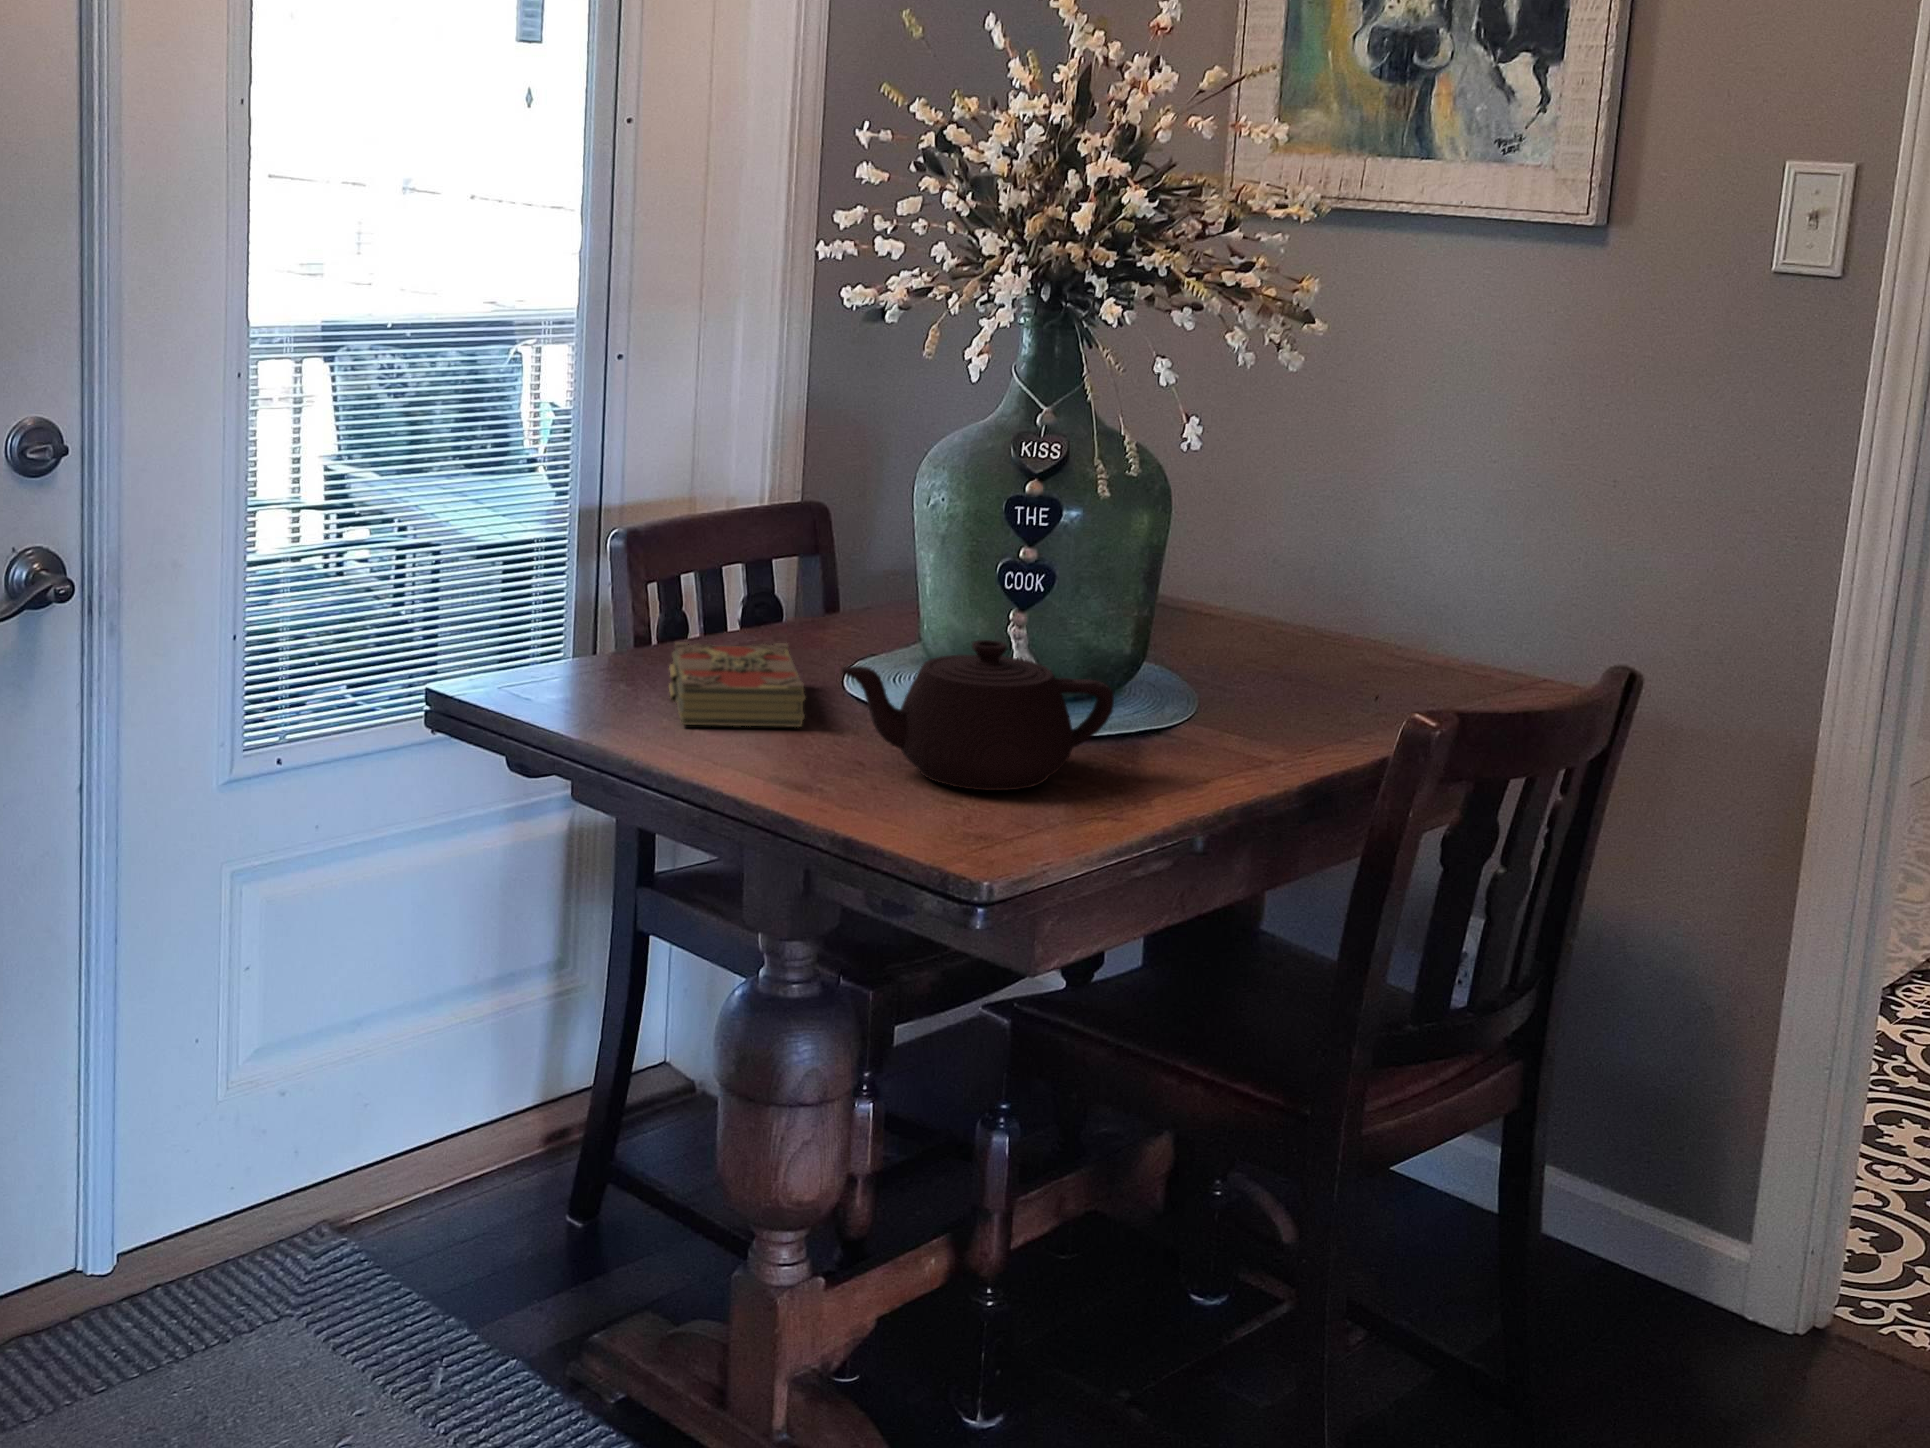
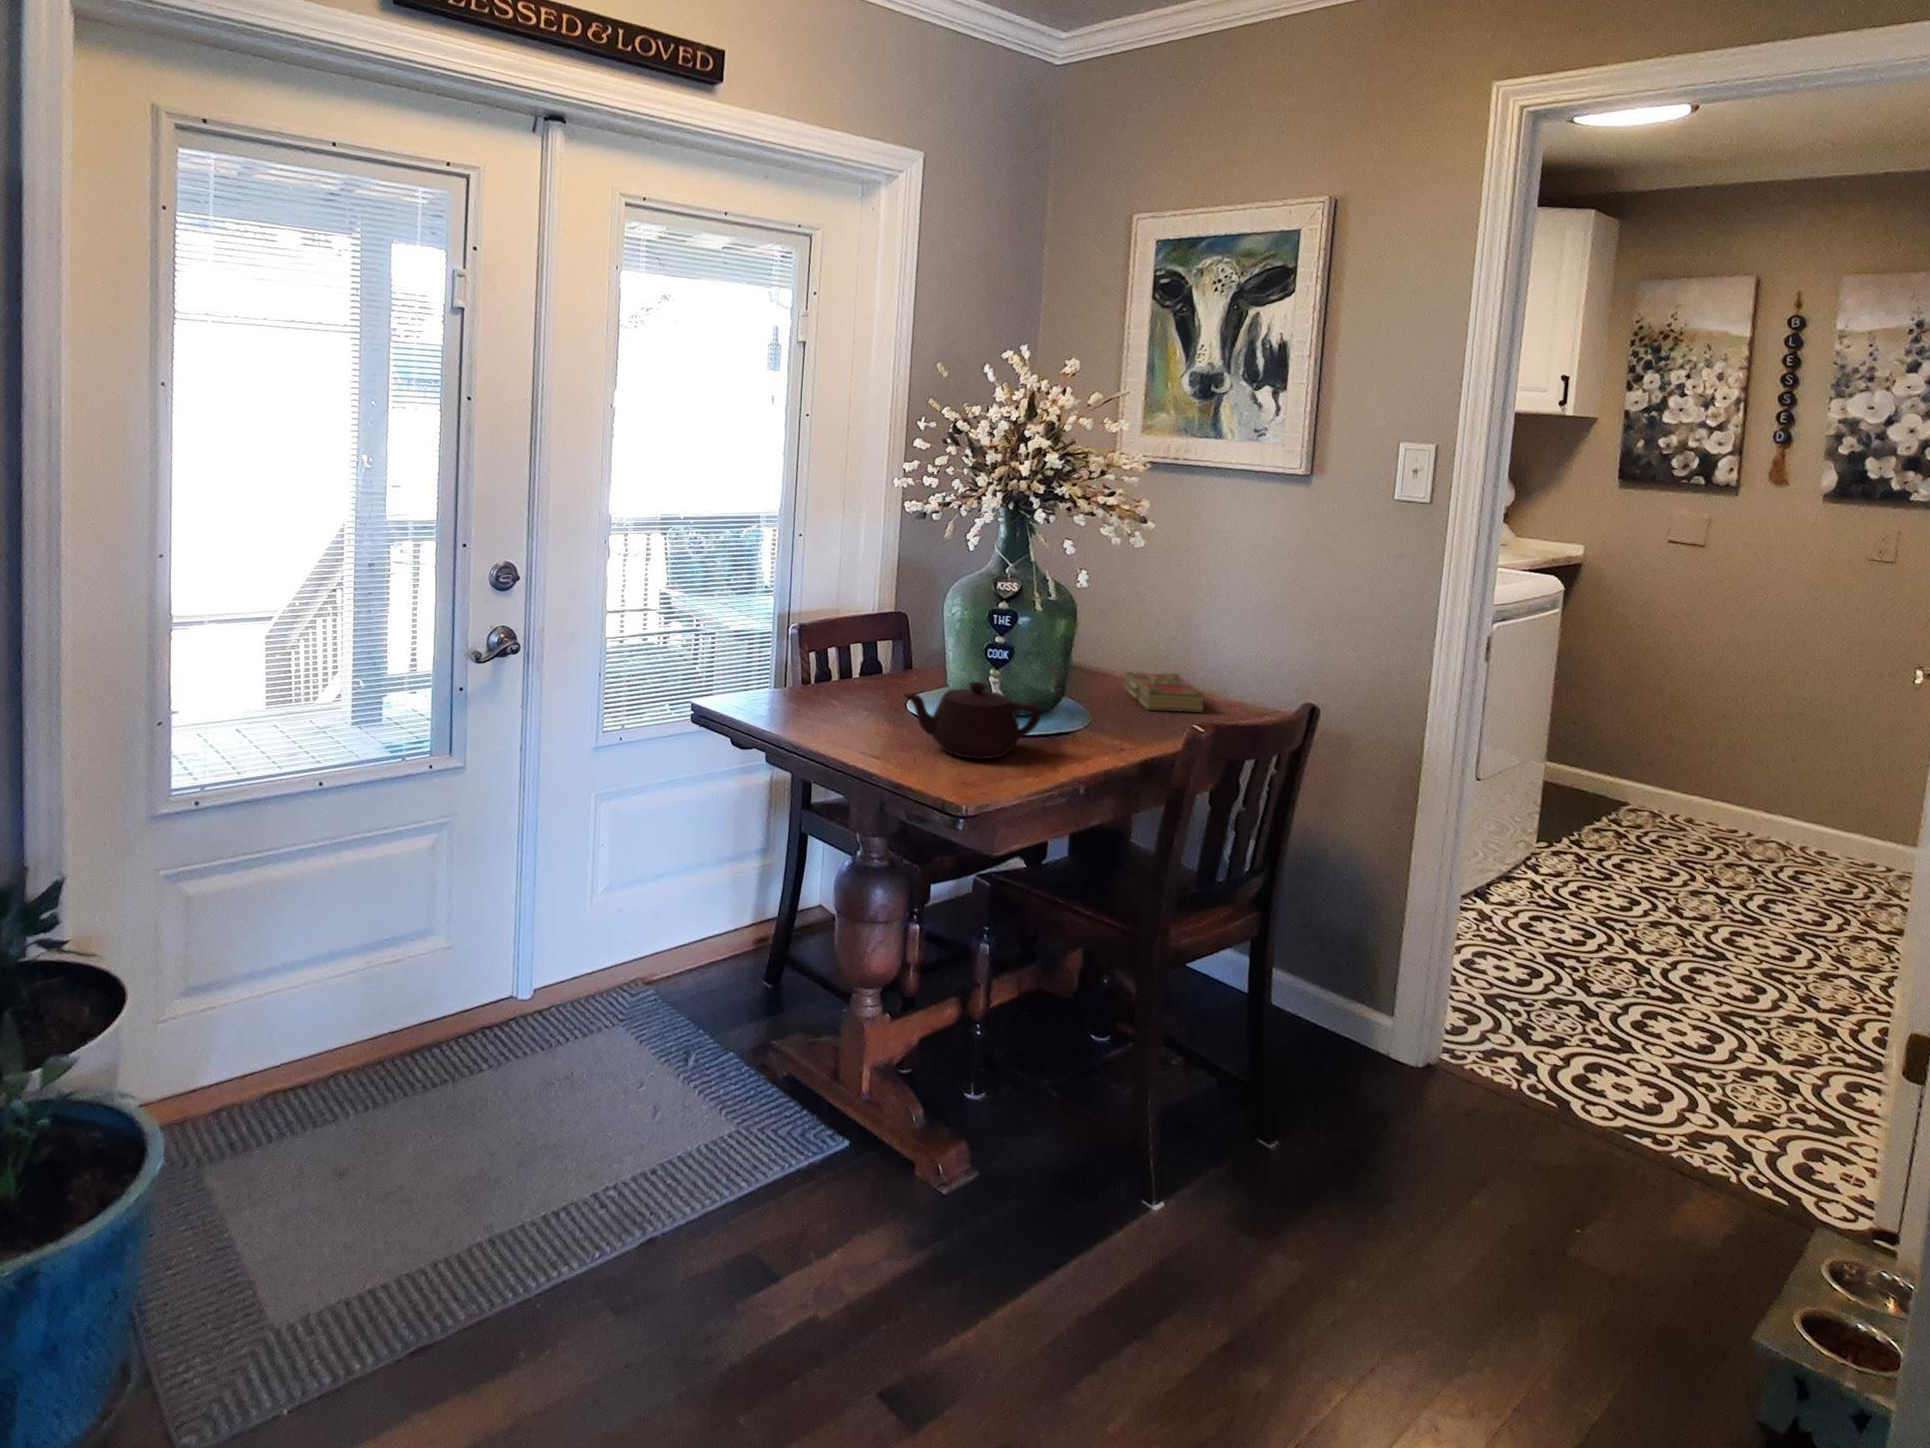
book: present [669,642,805,727] -> present [1125,671,1204,712]

